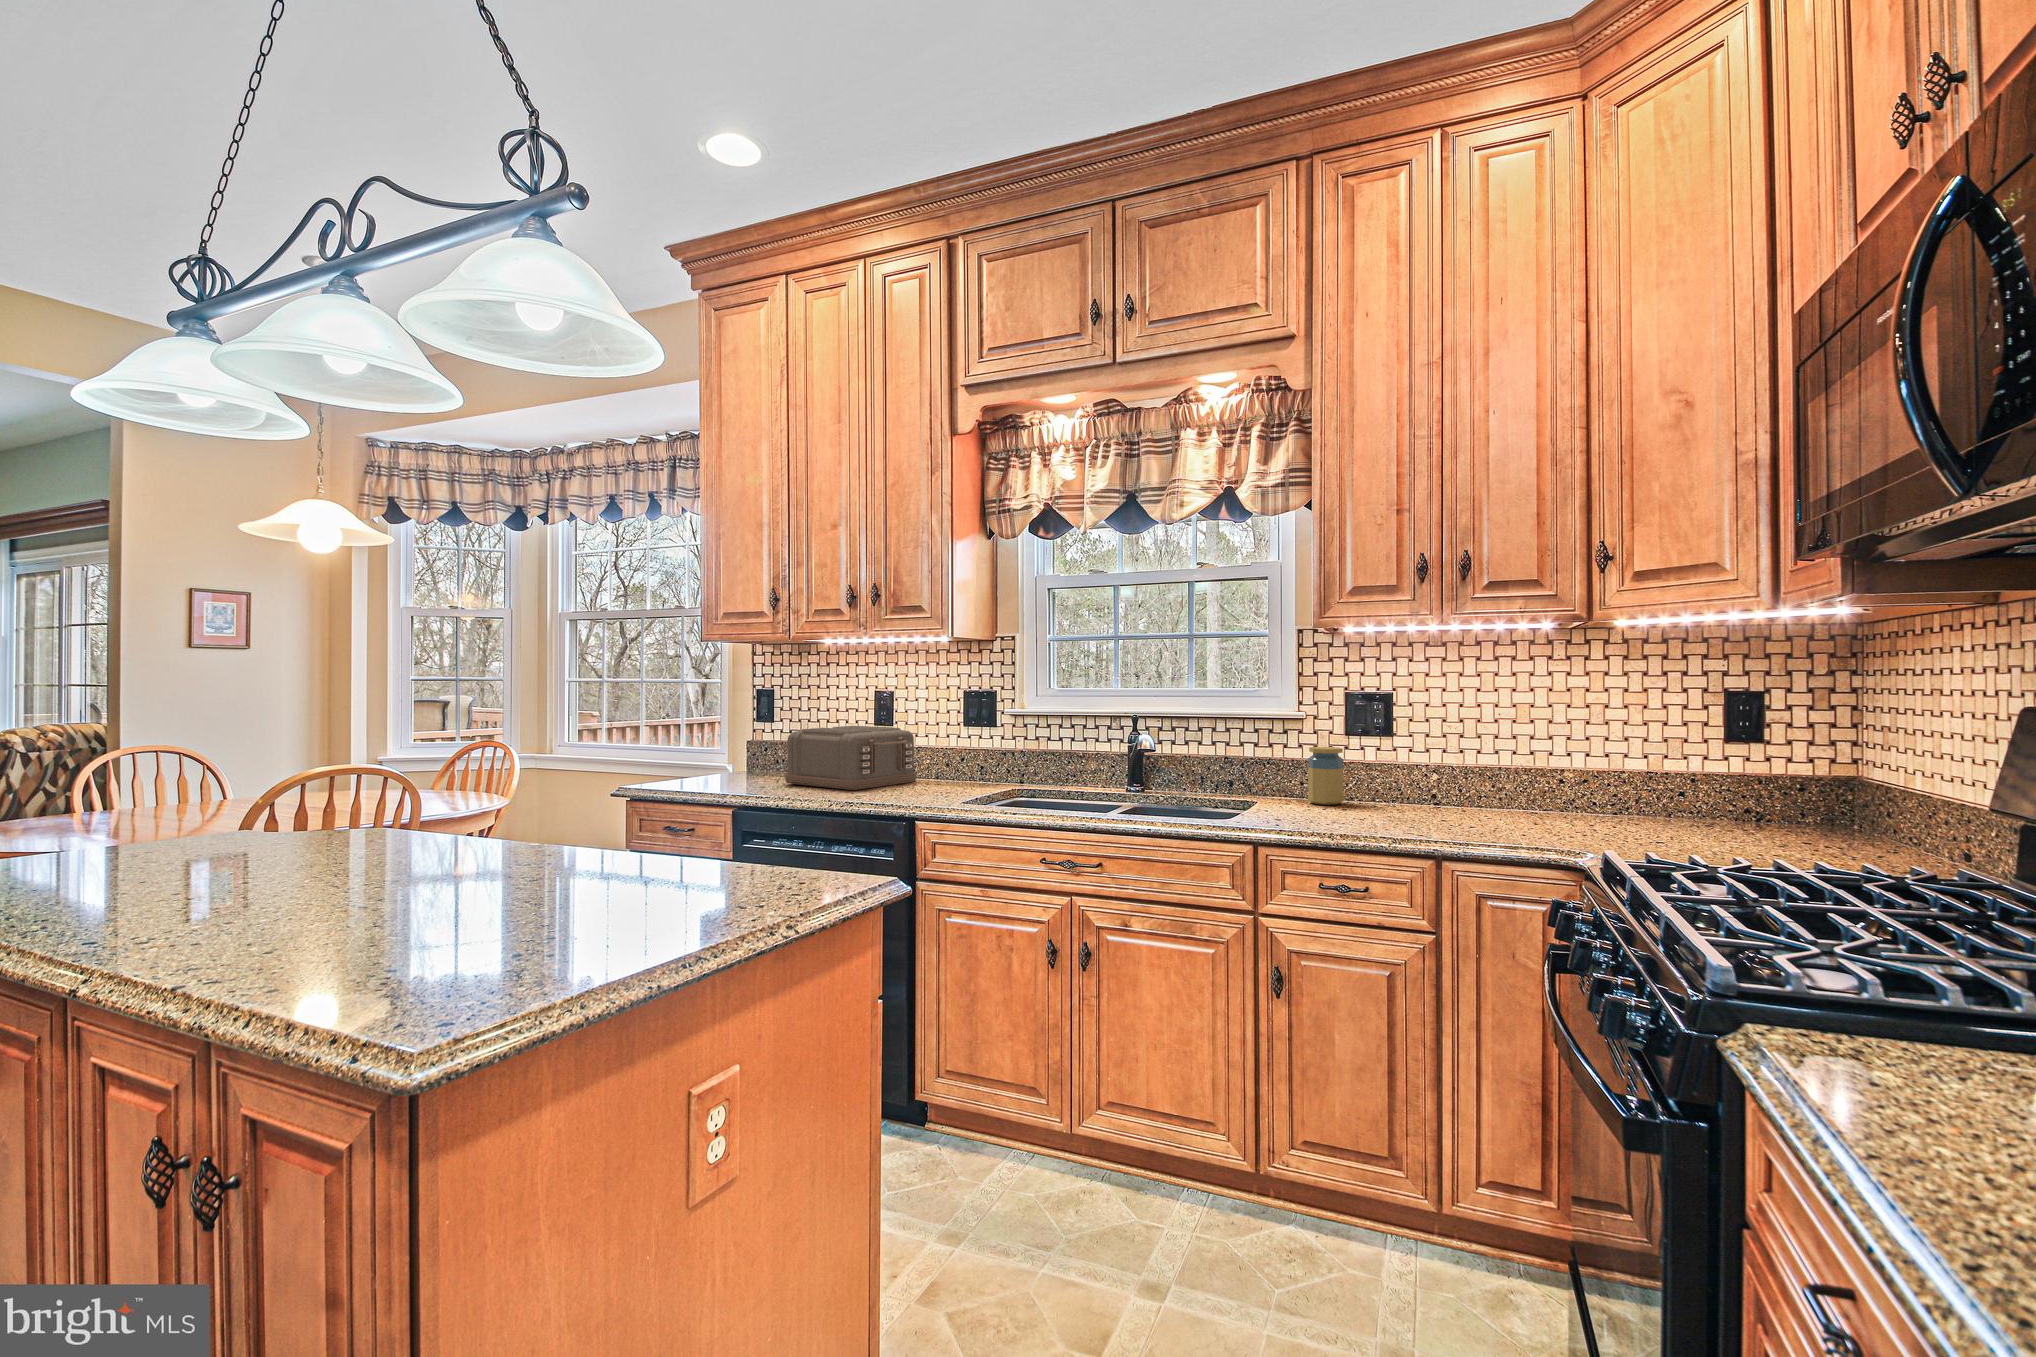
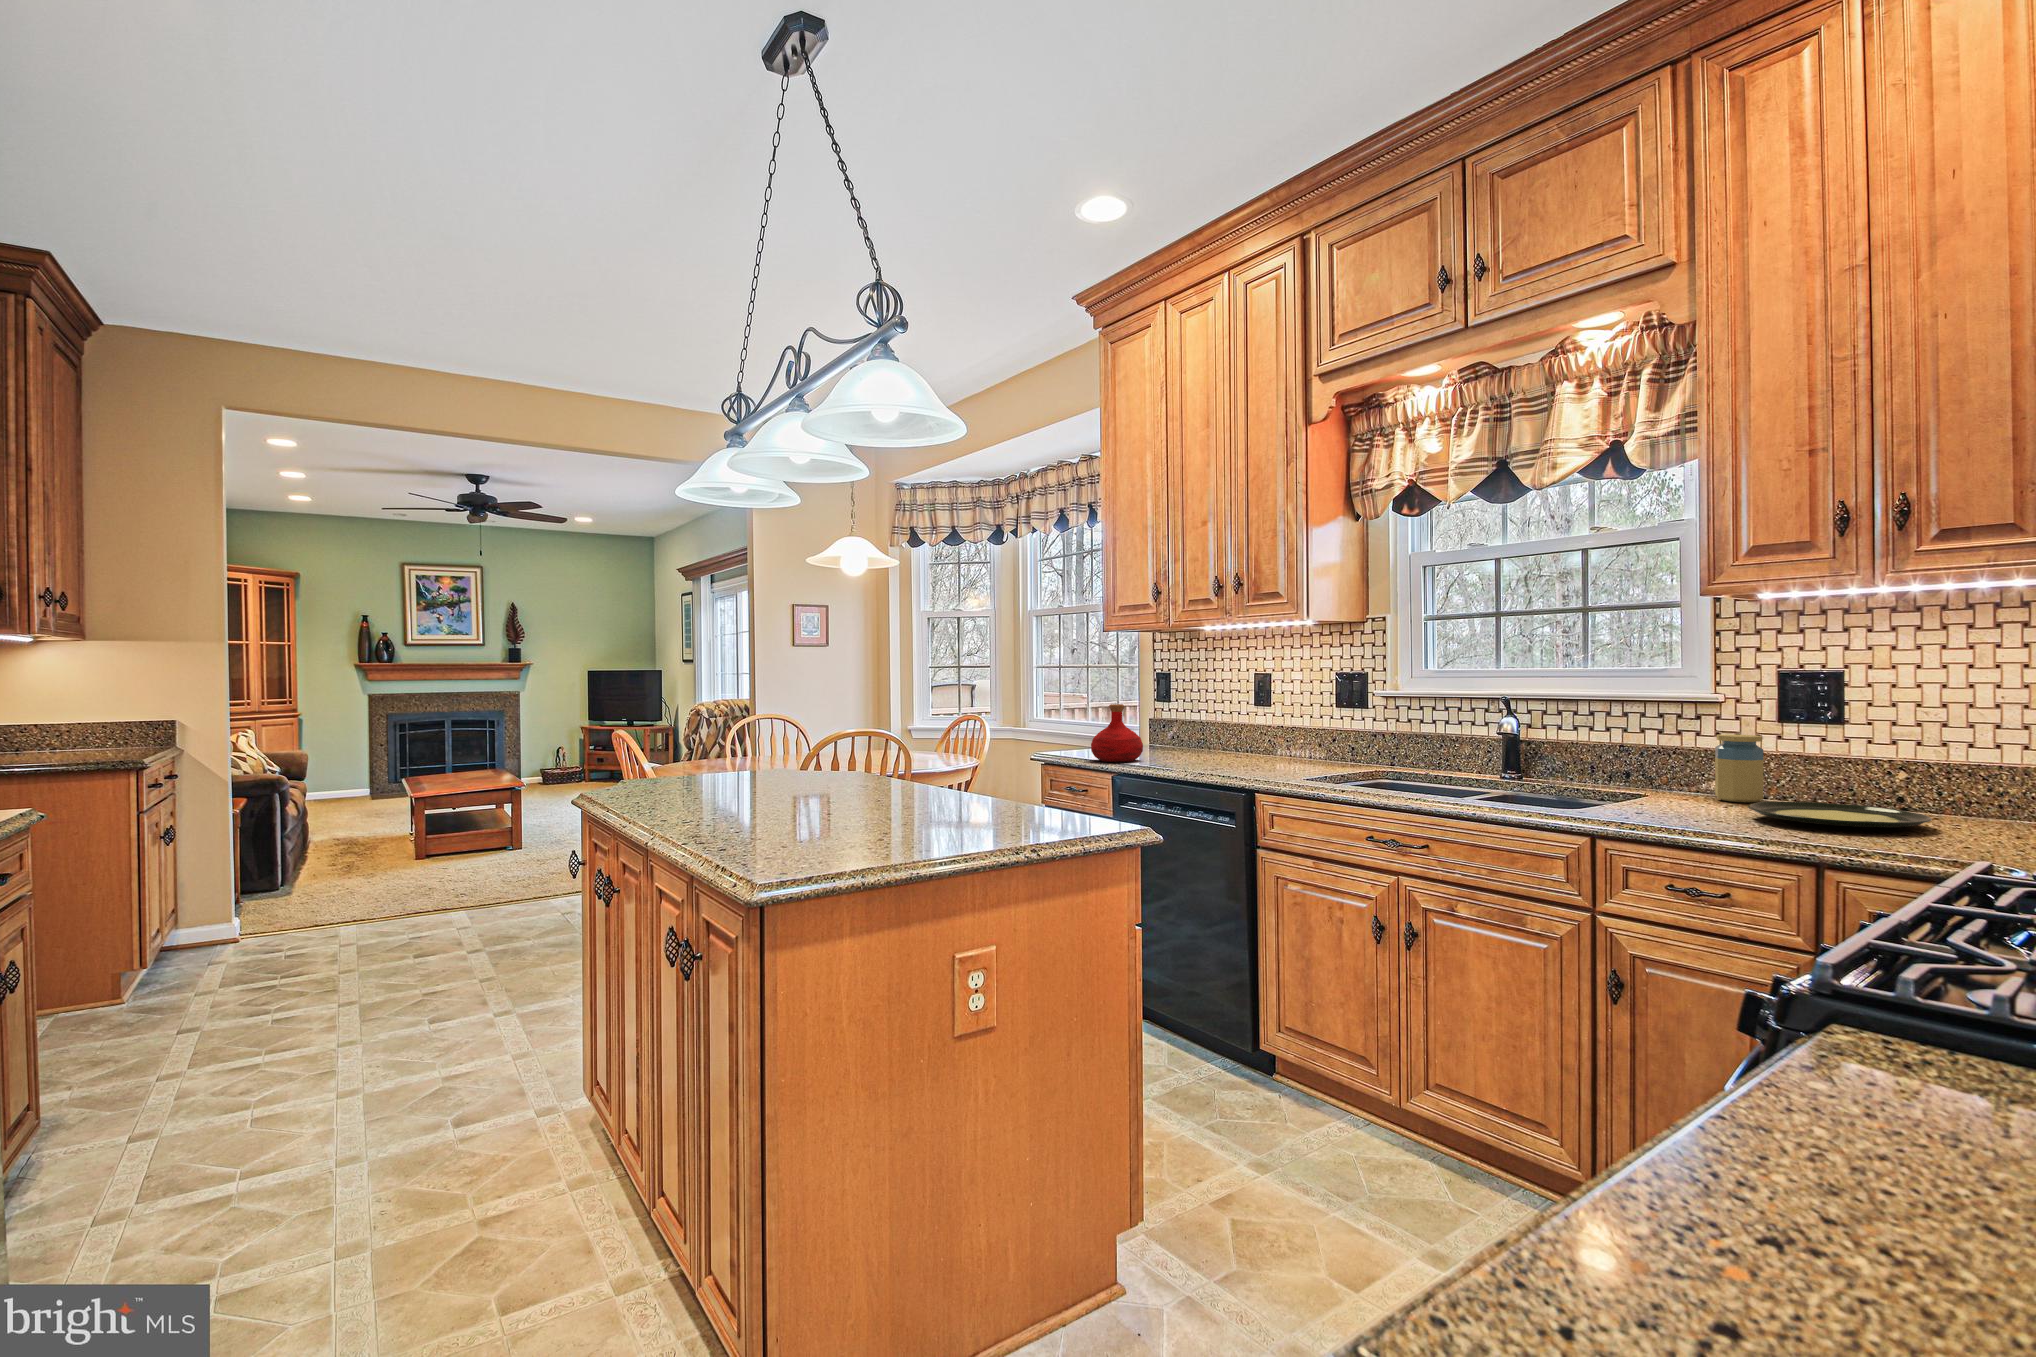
bottle: none [696,726,757,793] -> present [1091,704,1143,762]
toaster: present [785,726,917,790] -> none [1171,707,1294,765]
plate: none [1354,803,1479,823] -> present [1747,801,1932,827]

